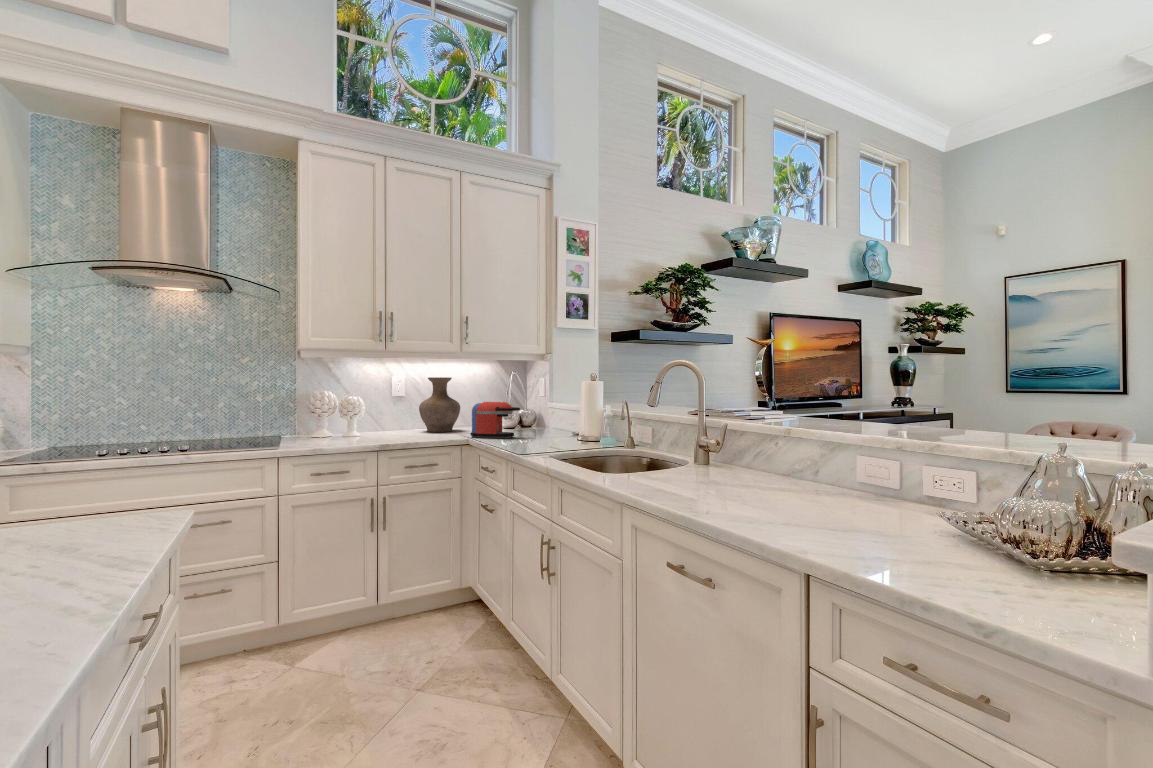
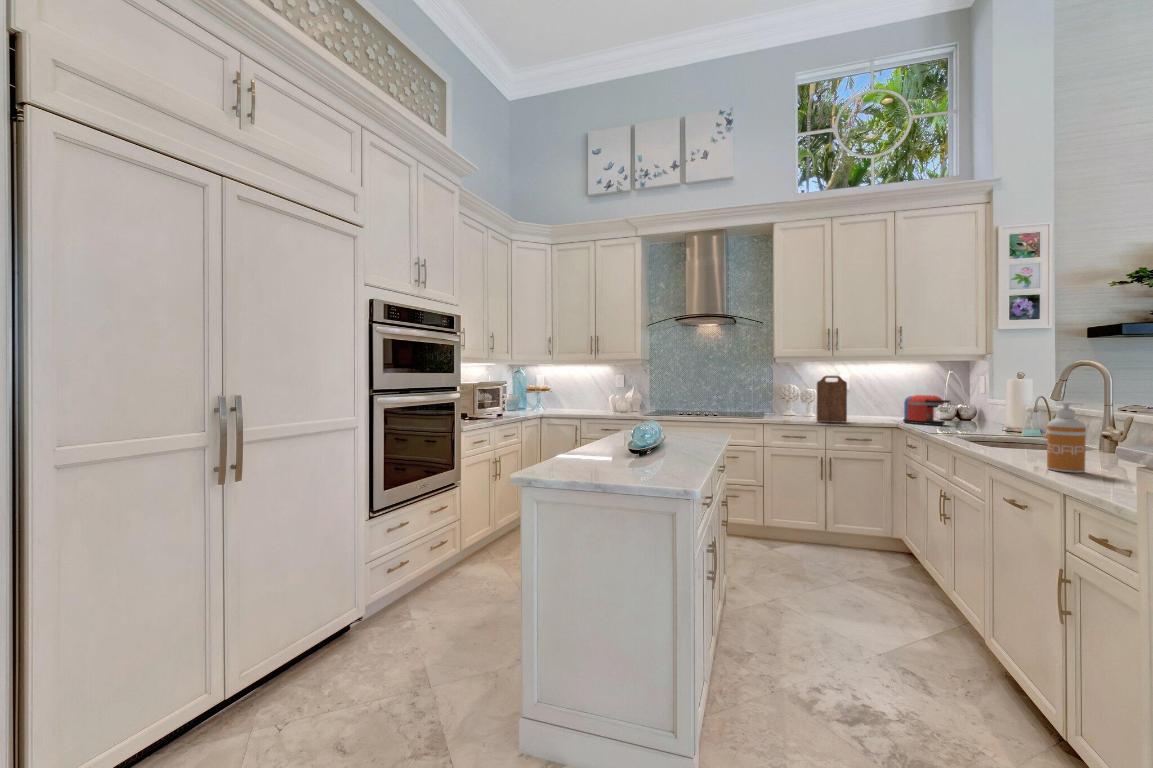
cutting board: none [366,377,407,445] -> present [817,376,847,422]
vase: present [419,377,460,432] -> none [862,375,899,418]
soap dispenser: none [703,413,742,510] -> present [1047,402,1086,473]

